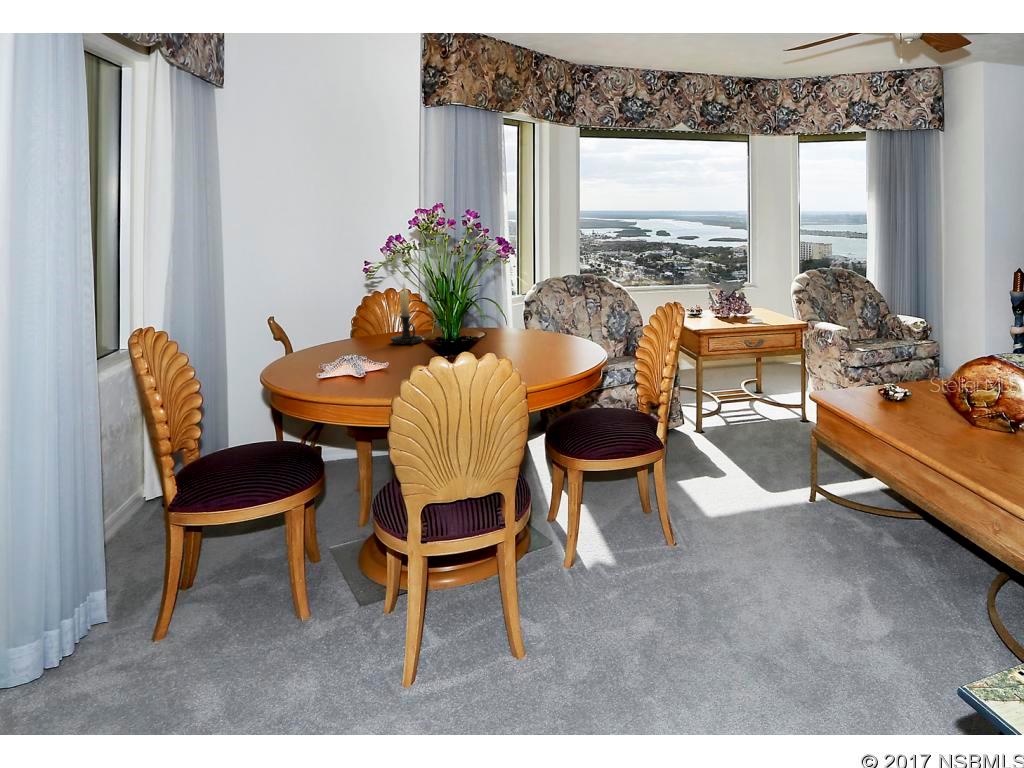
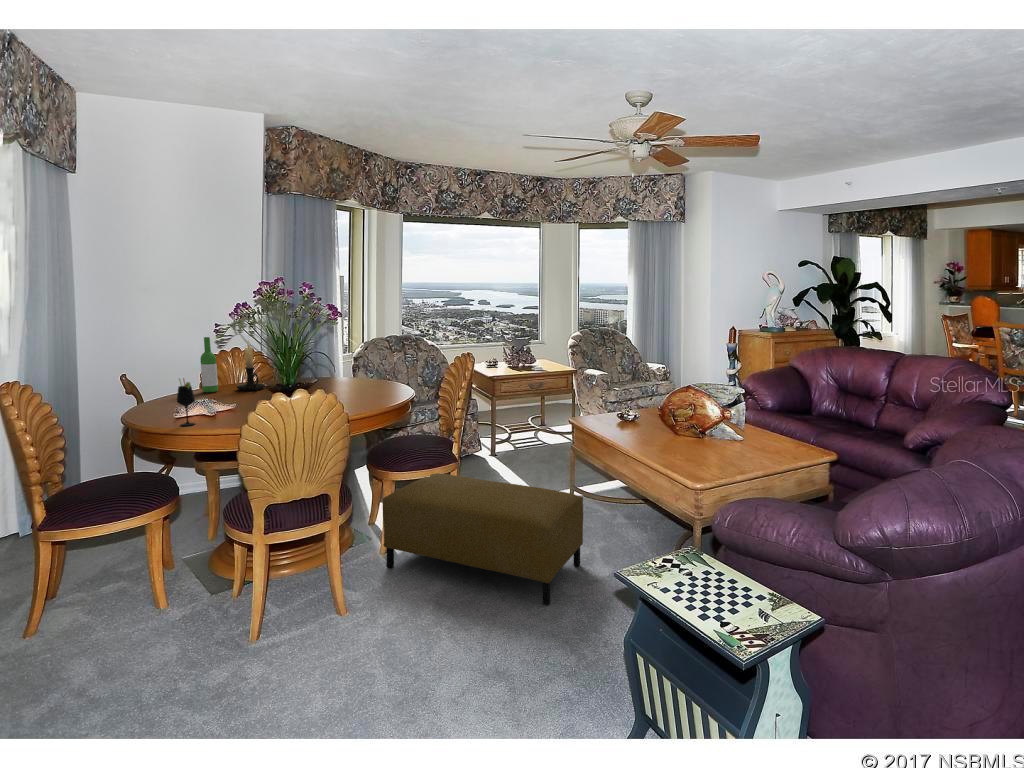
wine bottle: none [350,279,370,346] -> present [200,337,218,392]
wine glass: none [316,330,339,392] -> present [177,378,195,426]
ottoman: none [568,460,861,677] -> present [383,473,583,605]

